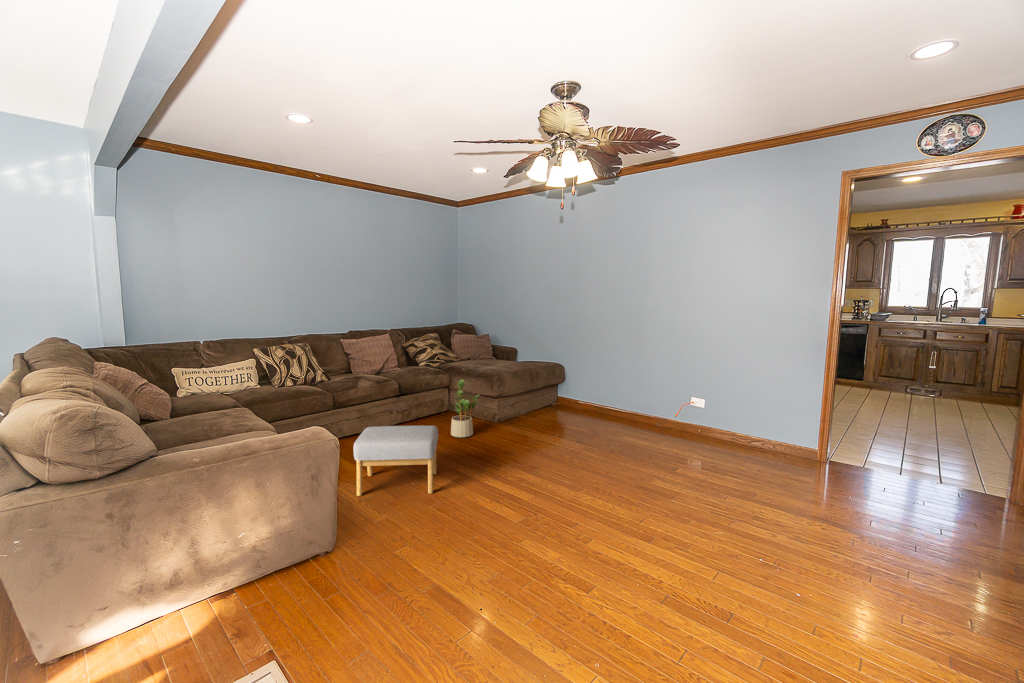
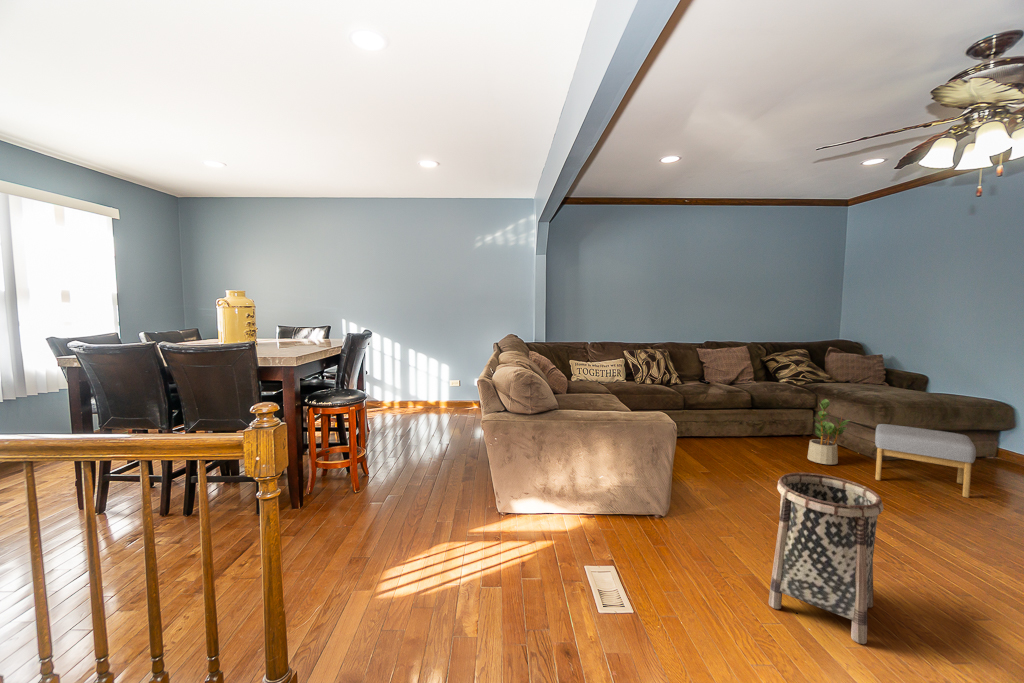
footstool: present [353,425,438,496] -> present [875,424,976,498]
basket: none [453,463,536,616] -> present [769,473,883,644]

